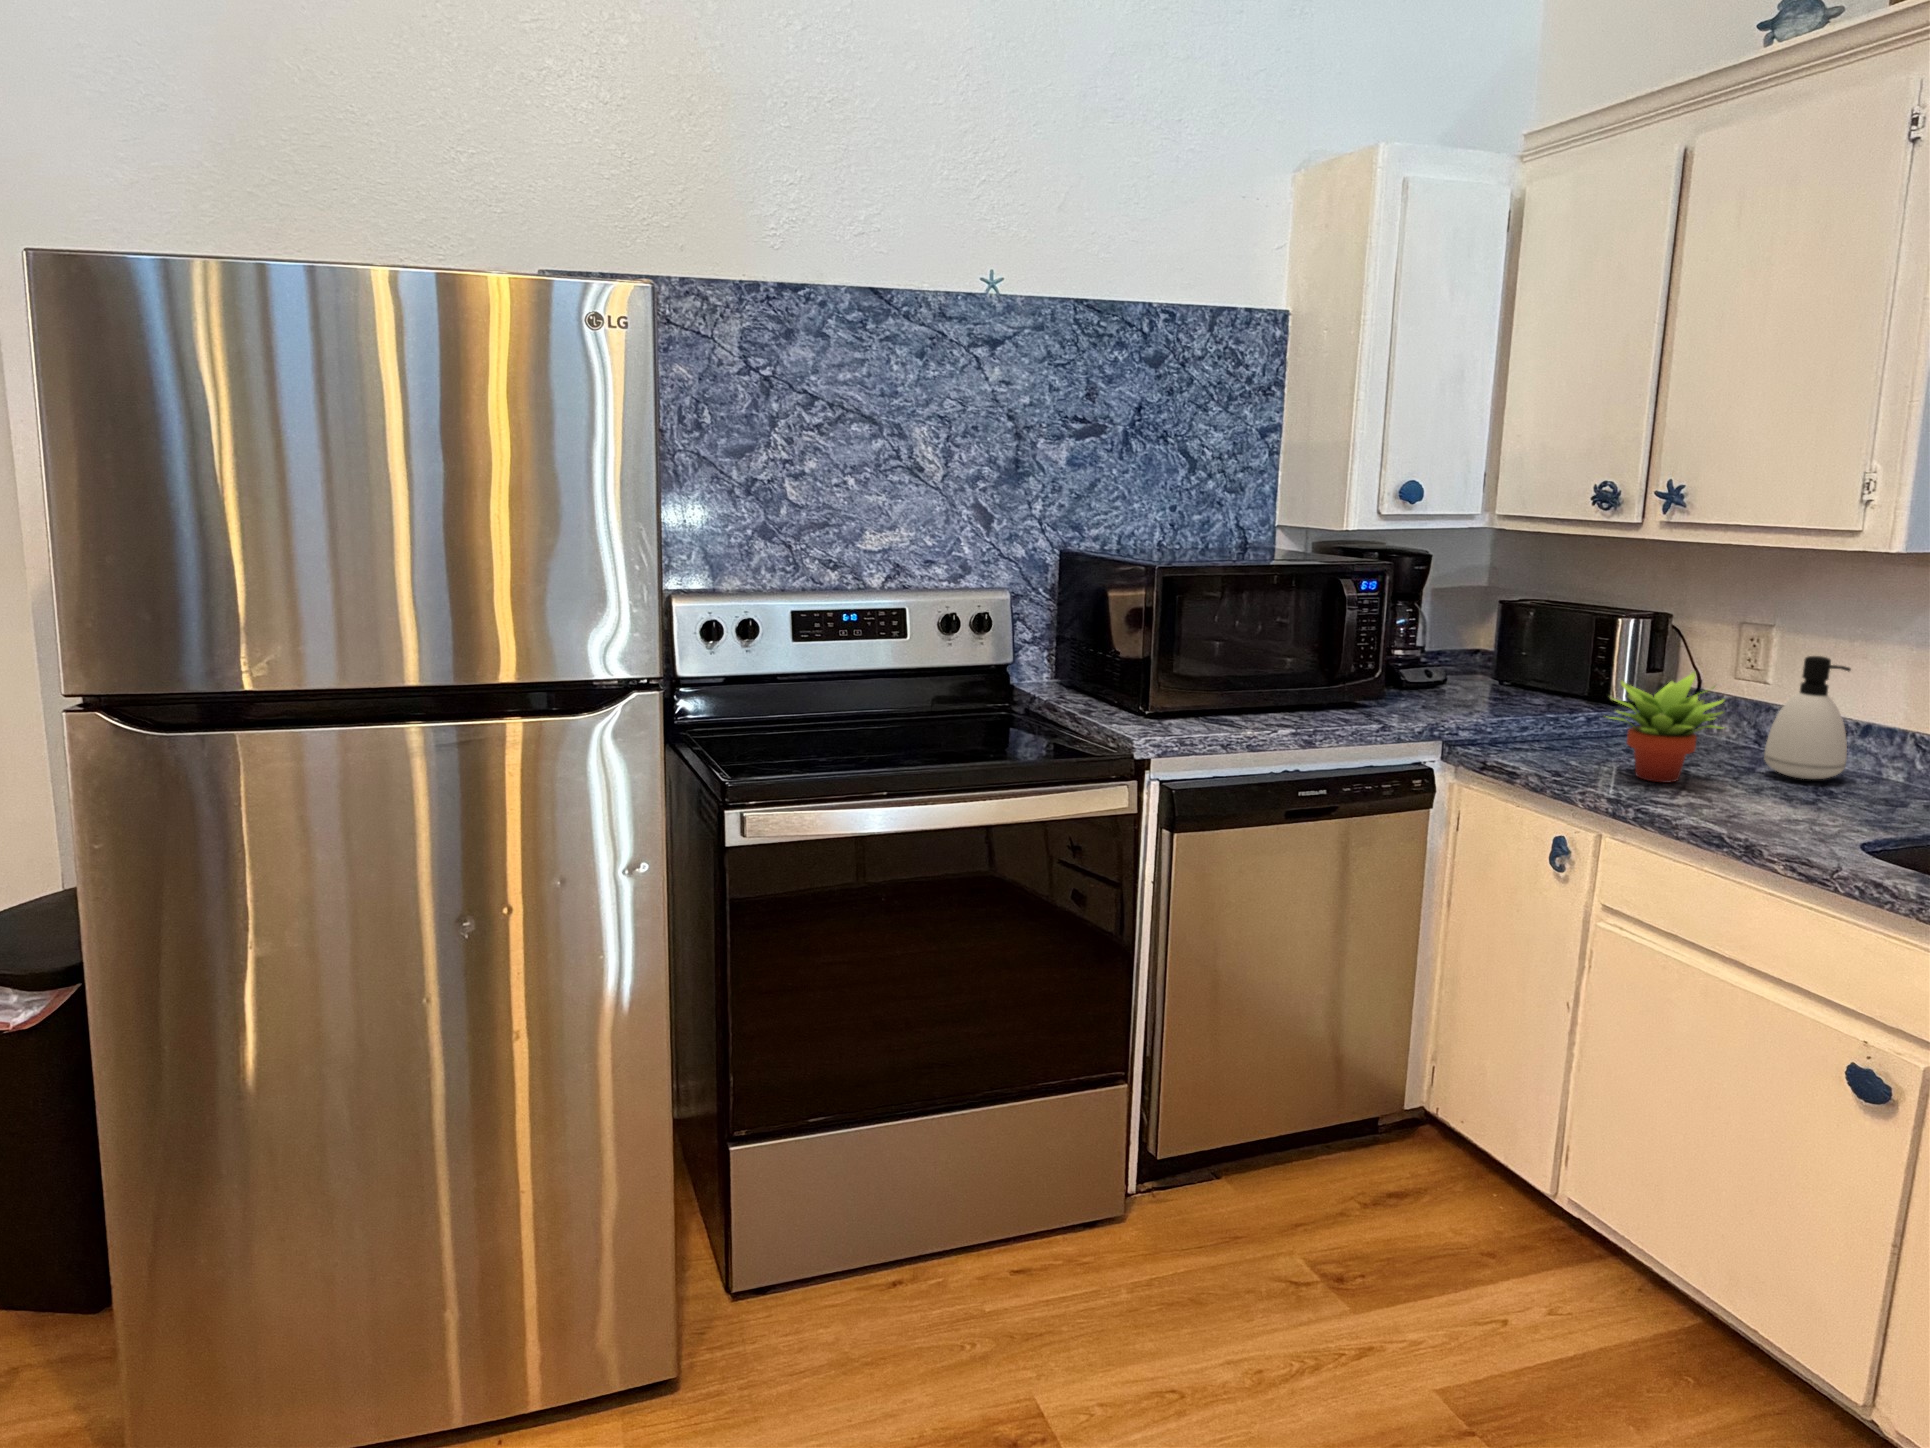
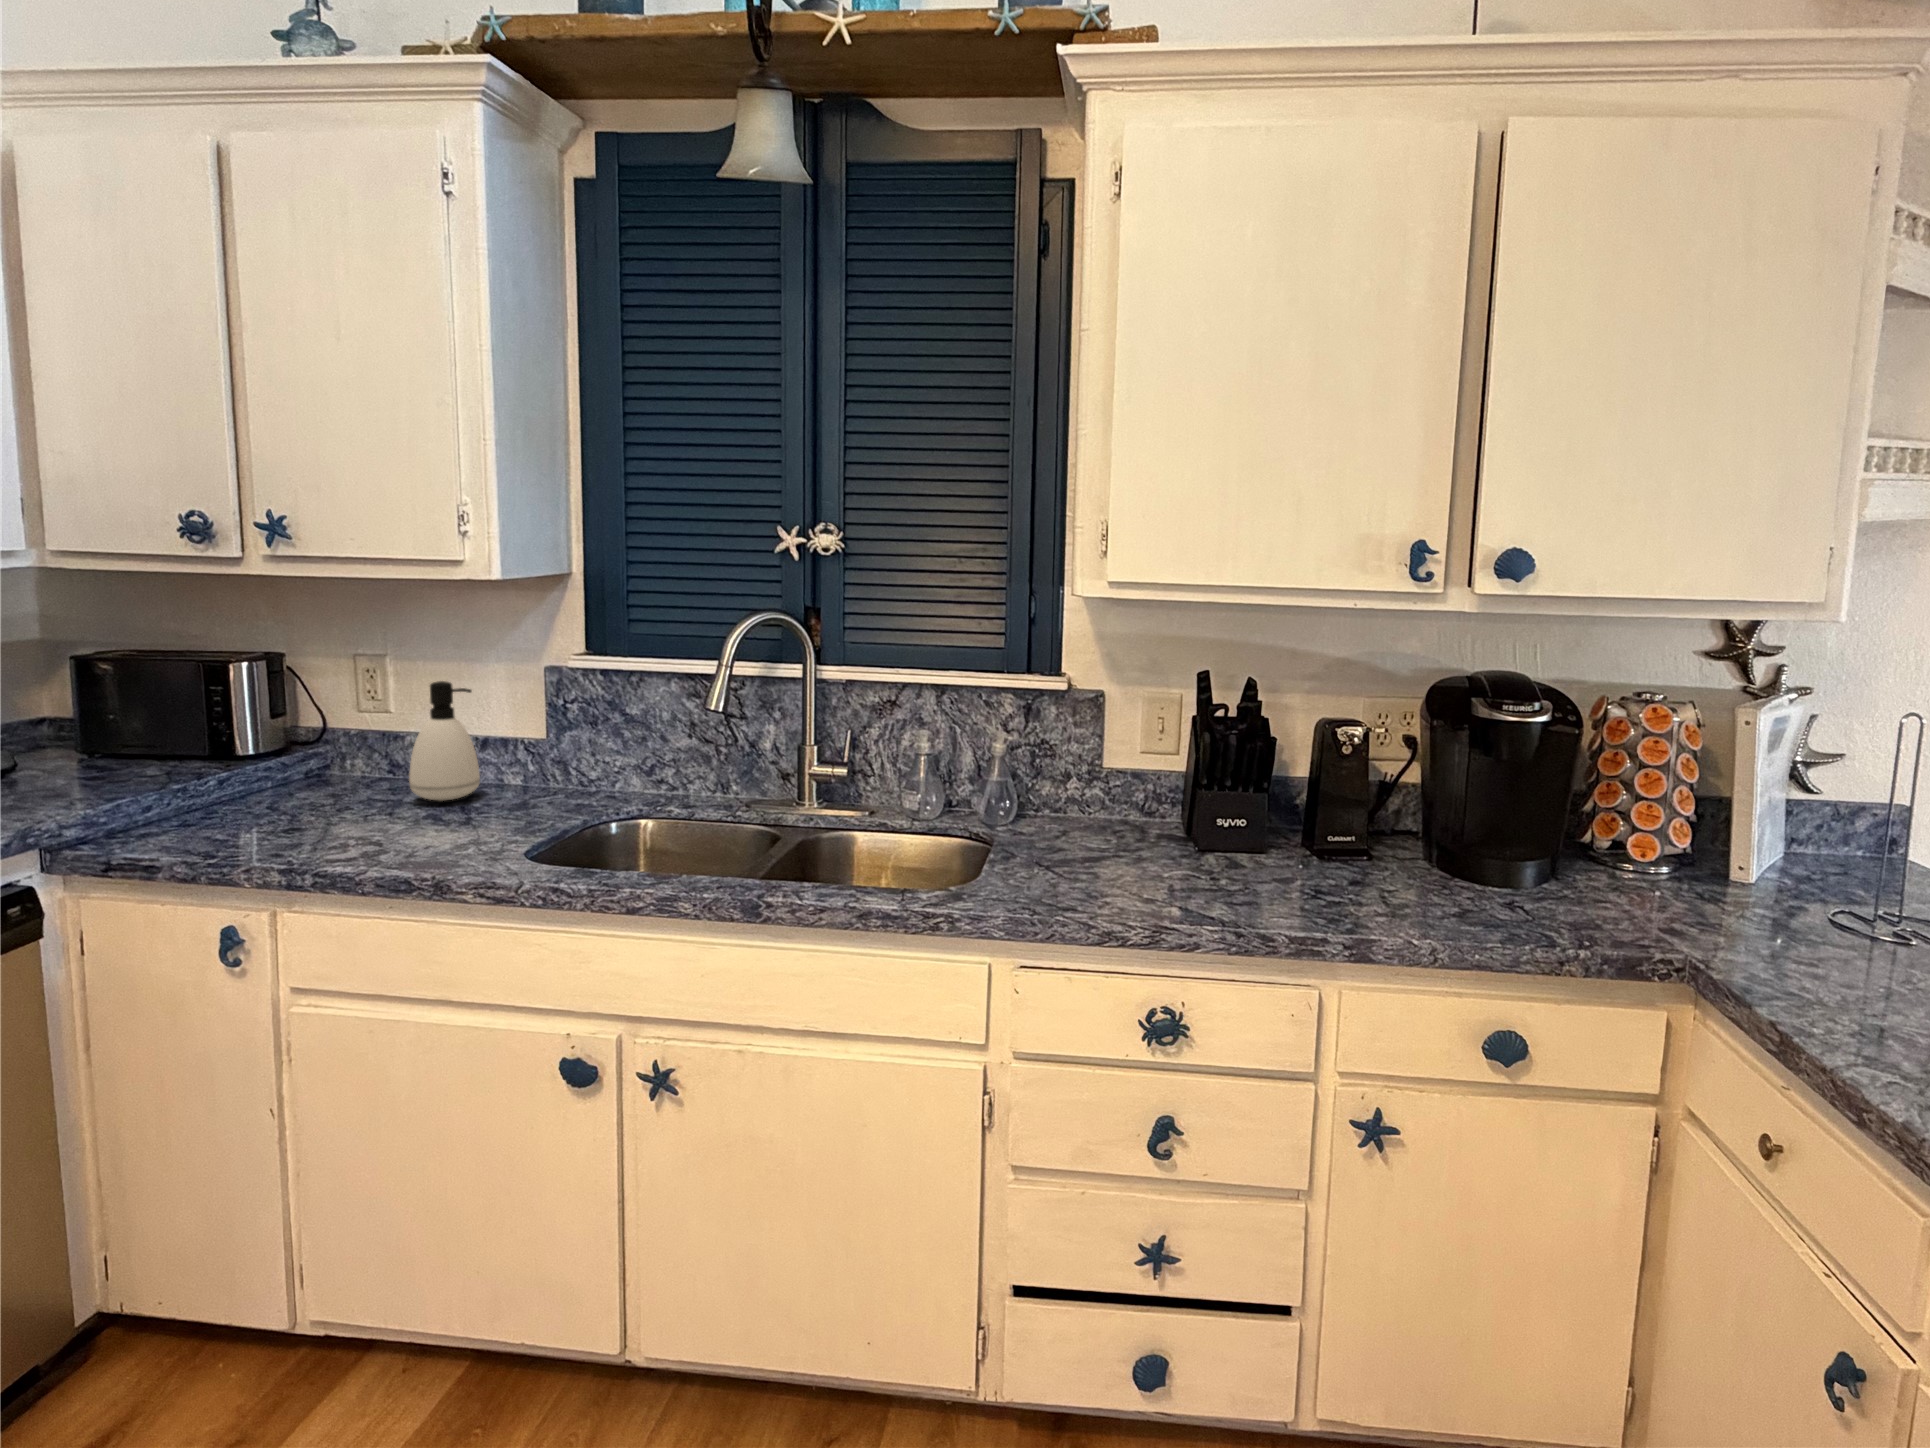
succulent plant: present [1610,671,1725,783] -> none [247,713,381,838]

